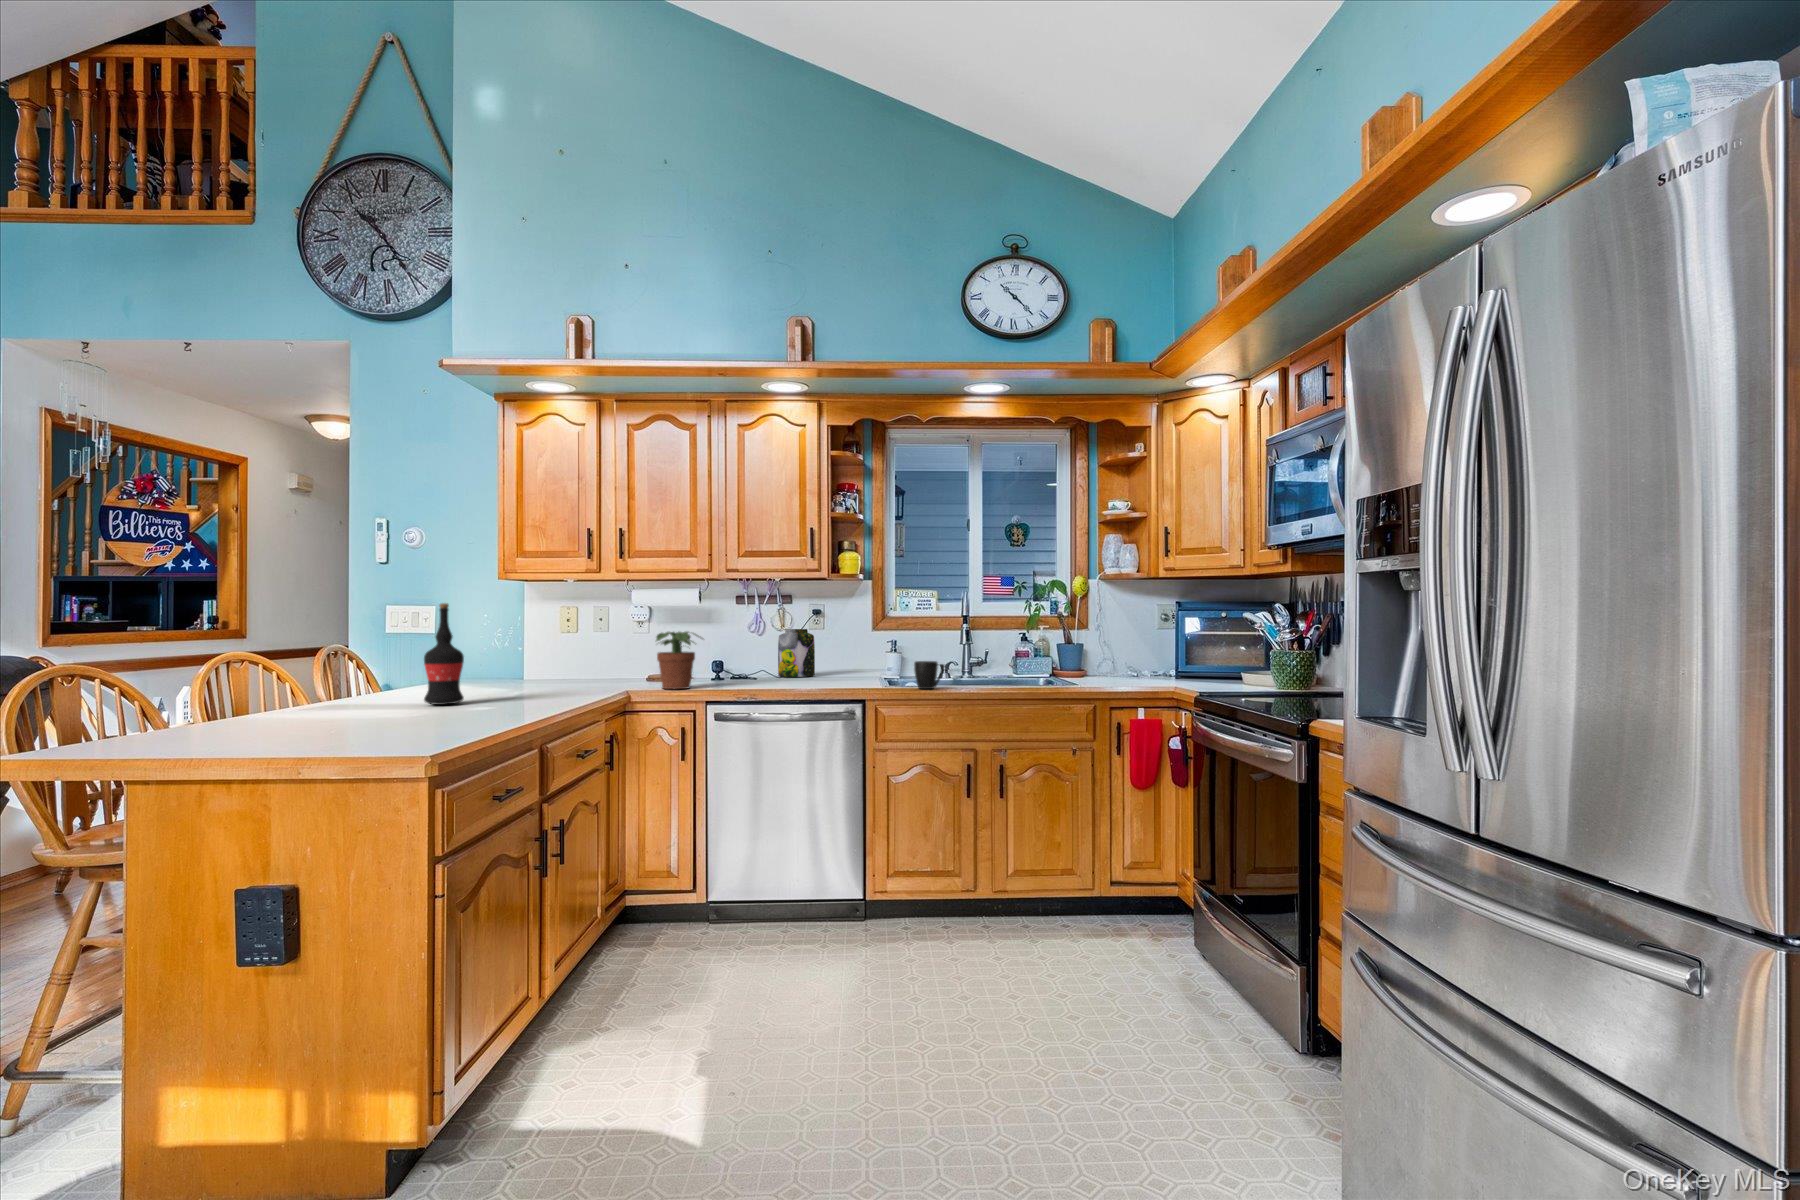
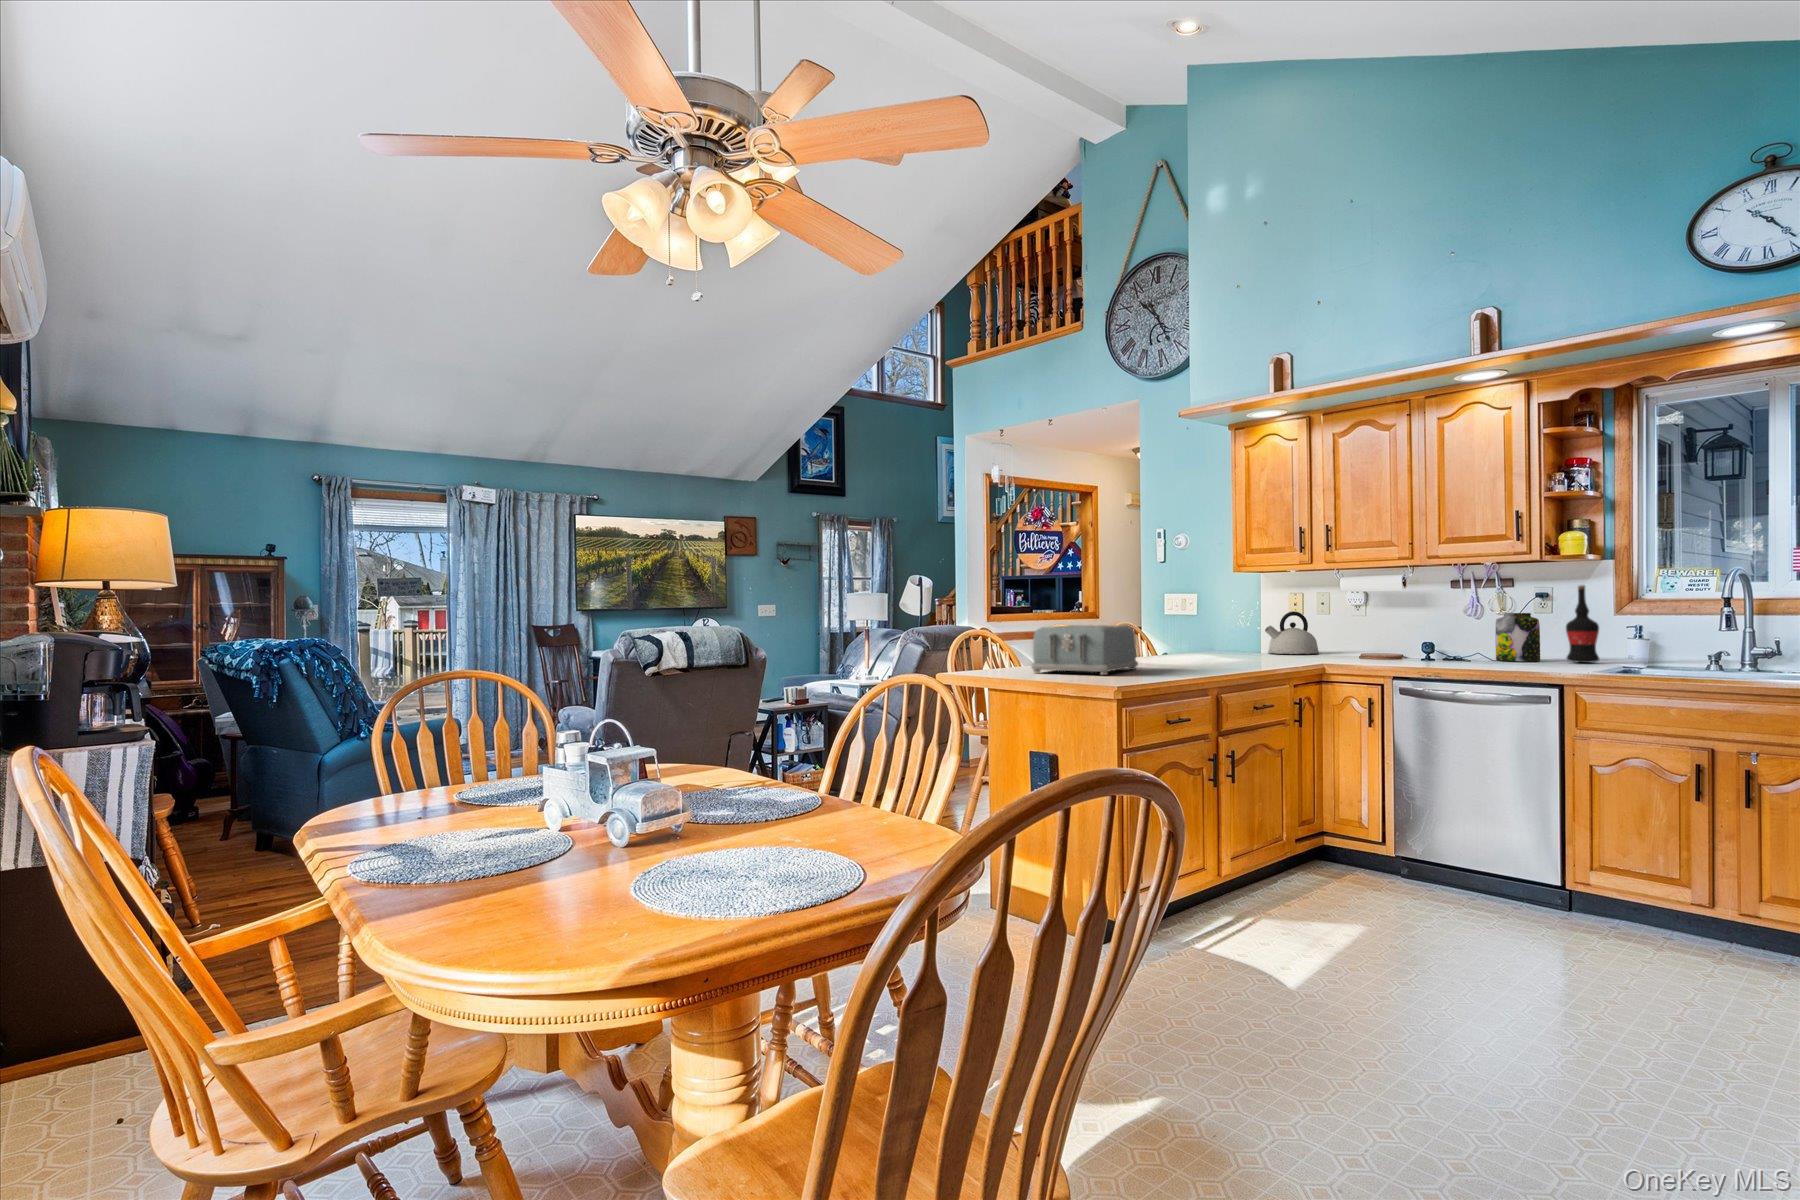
wine bottle: present [424,603,464,705] -> present [1566,585,1599,663]
kettle: none [537,628,598,679] -> present [1265,611,1319,654]
potted plant: present [656,632,699,689] -> none [1344,614,1395,664]
toaster: none [204,654,402,743] -> present [1031,625,1138,675]
mug: present [914,661,944,689] -> none [1624,646,1660,677]

